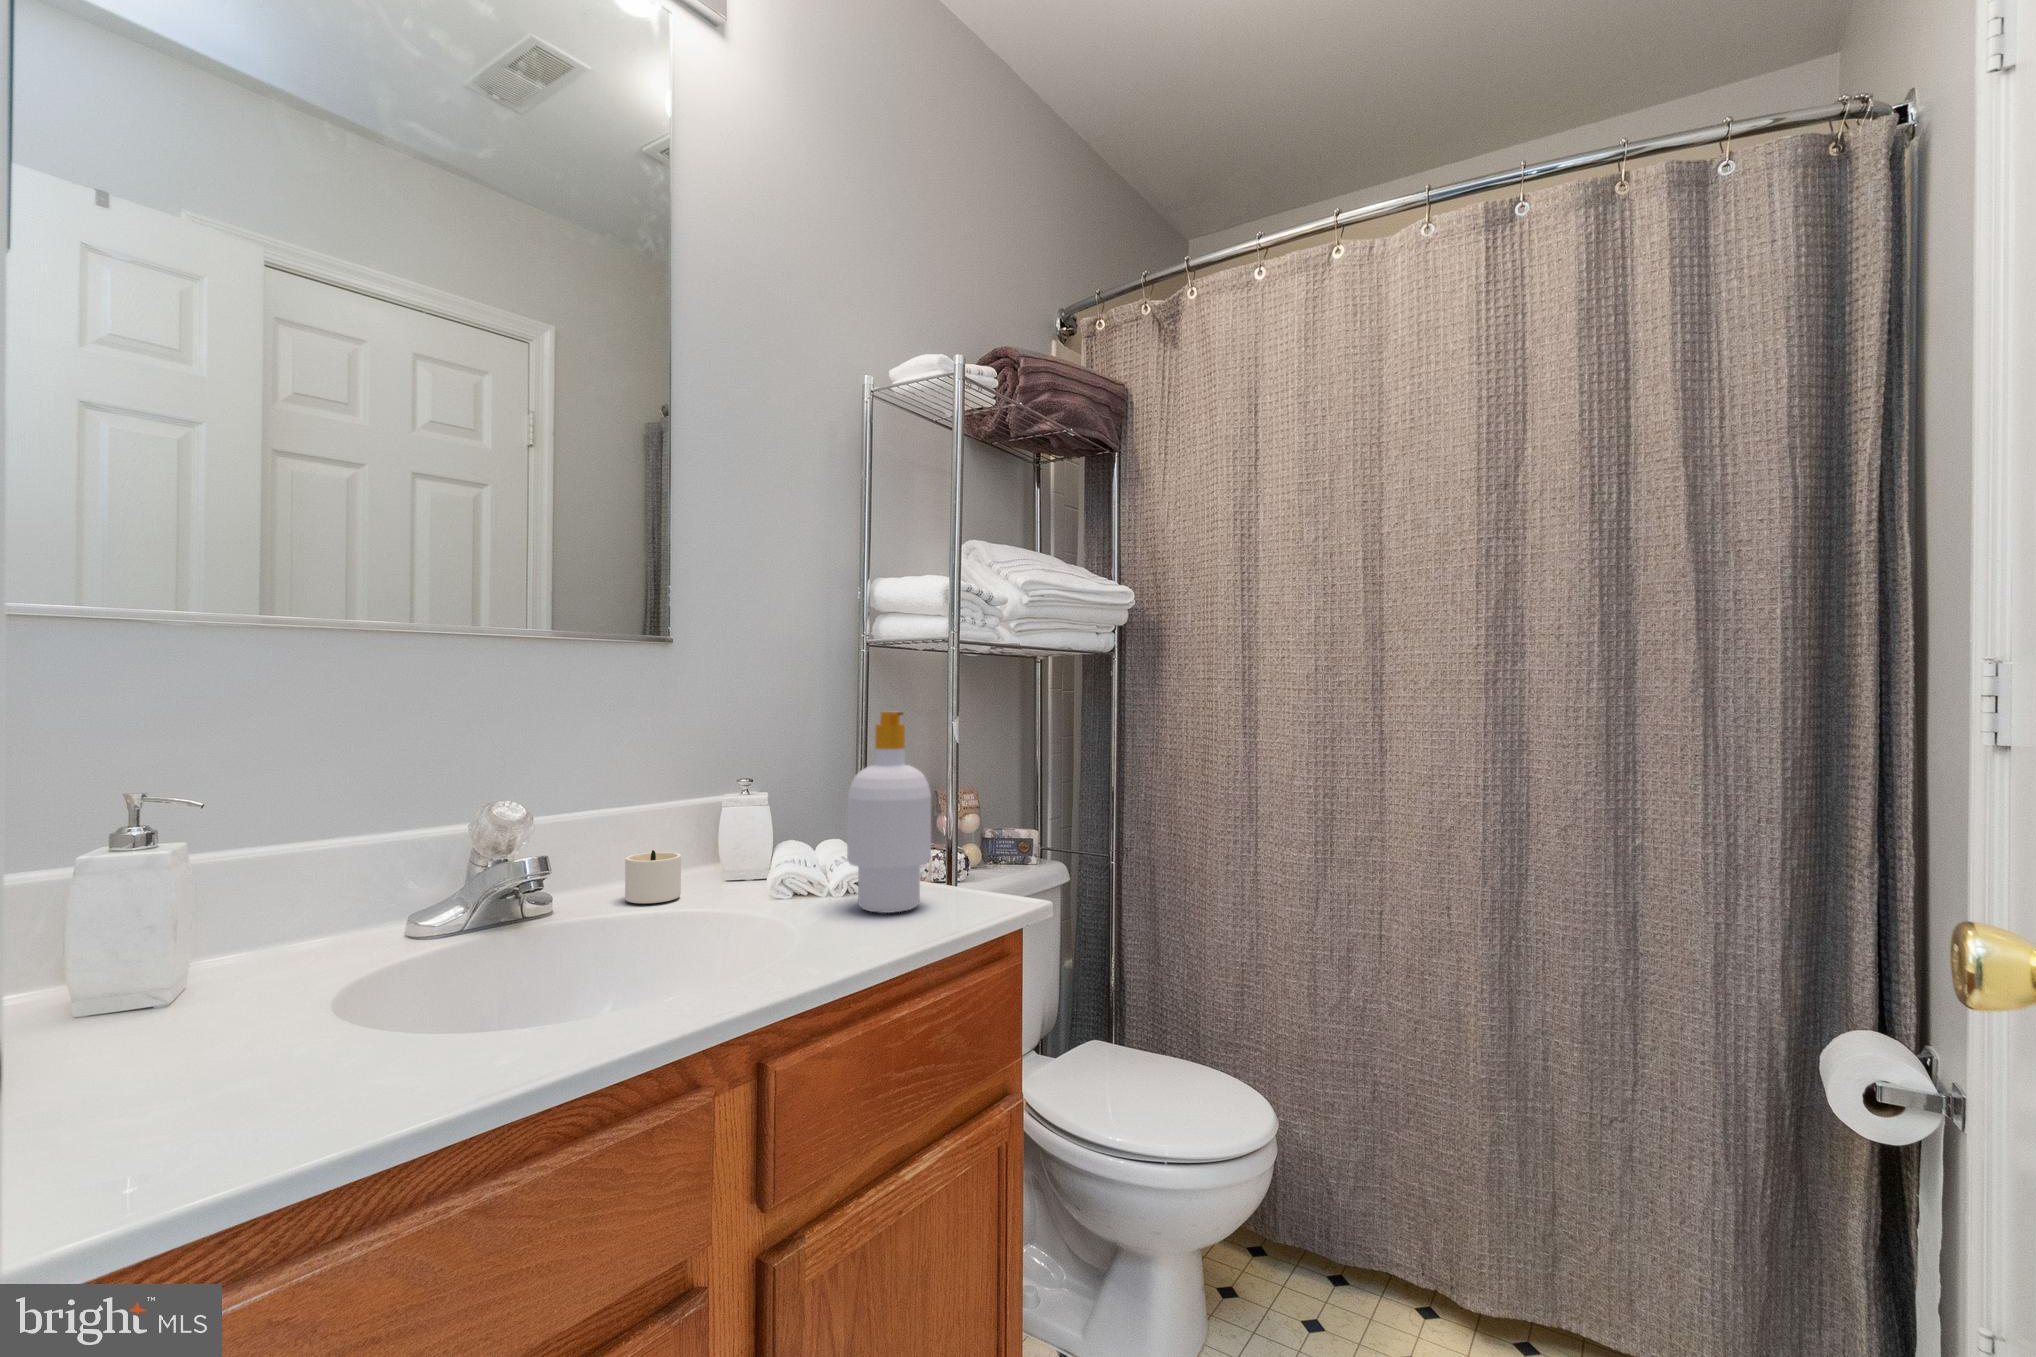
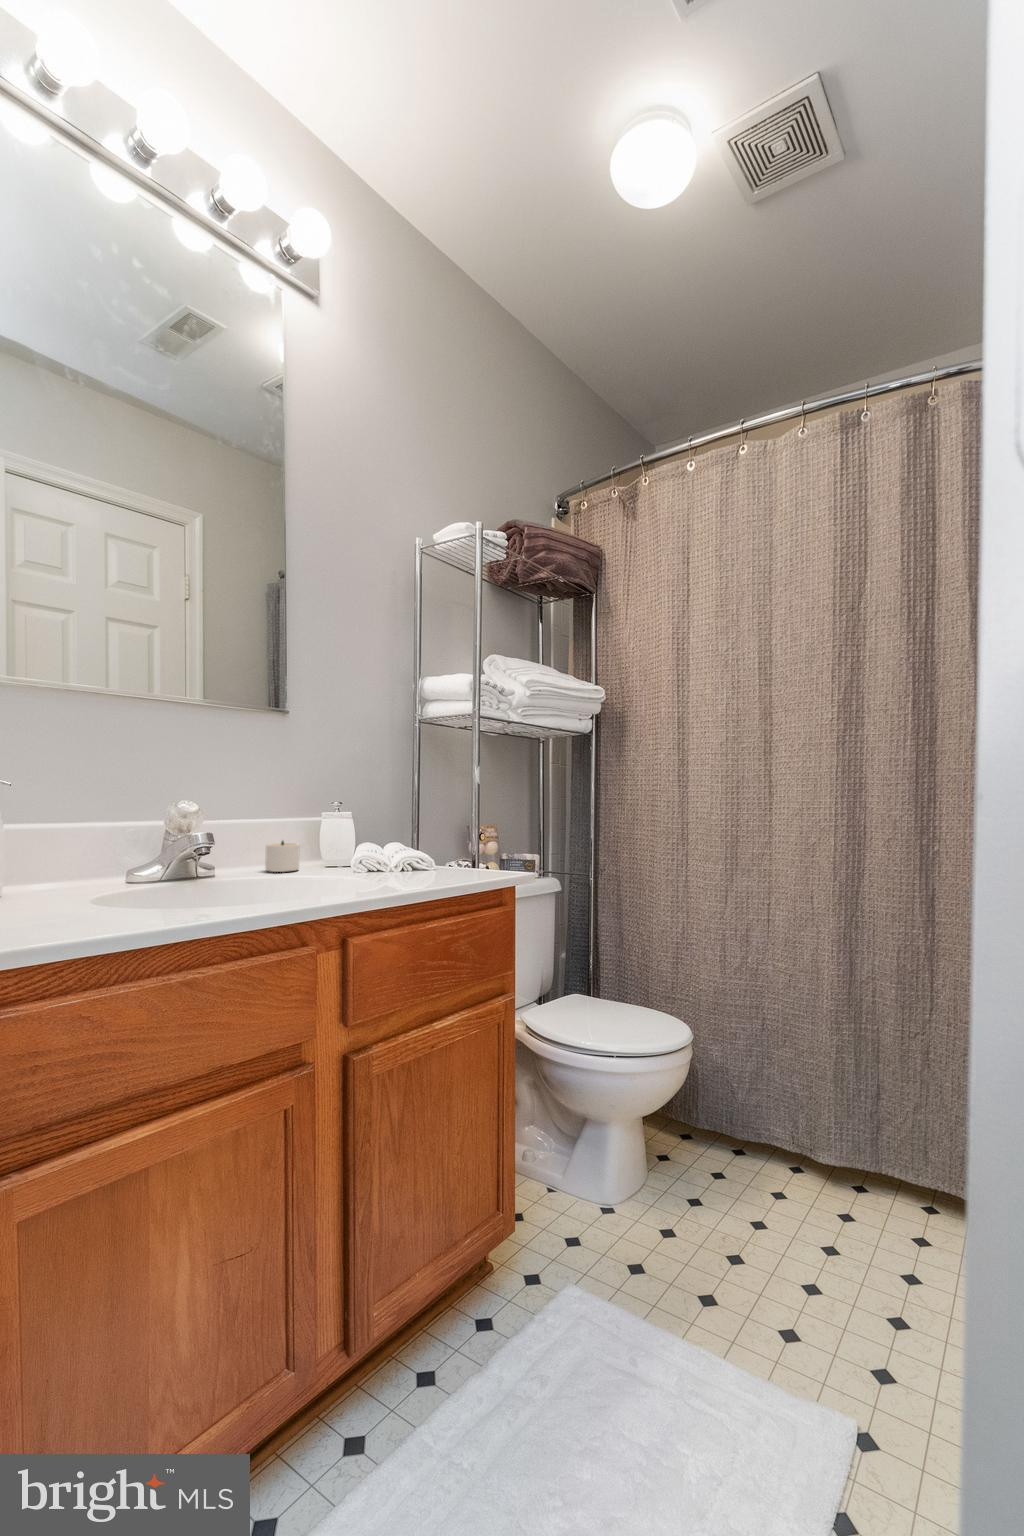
soap bottle: present [847,711,931,913] -> none [401,752,454,877]

